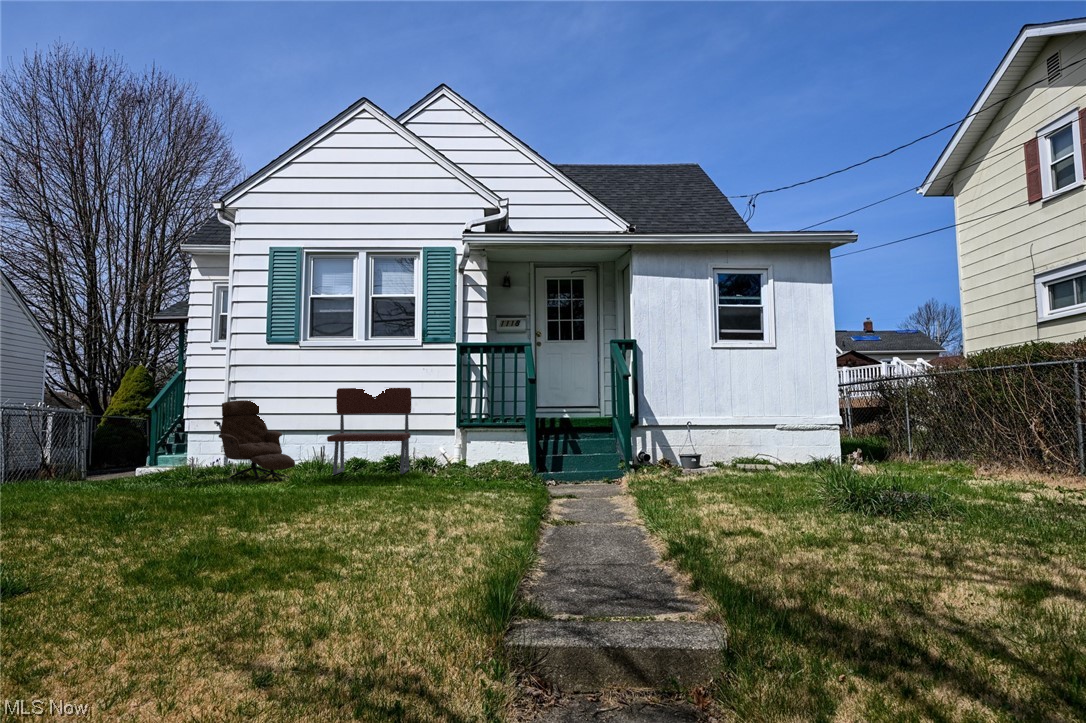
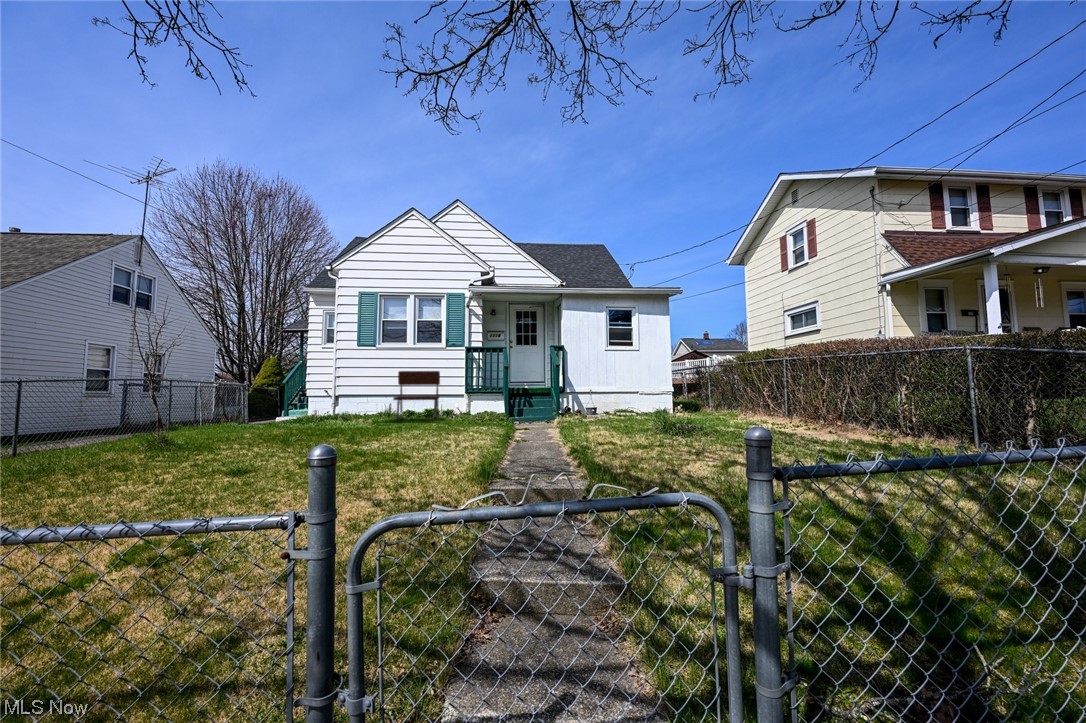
lounge chair: present [219,400,295,481] -> none [332,378,375,422]

